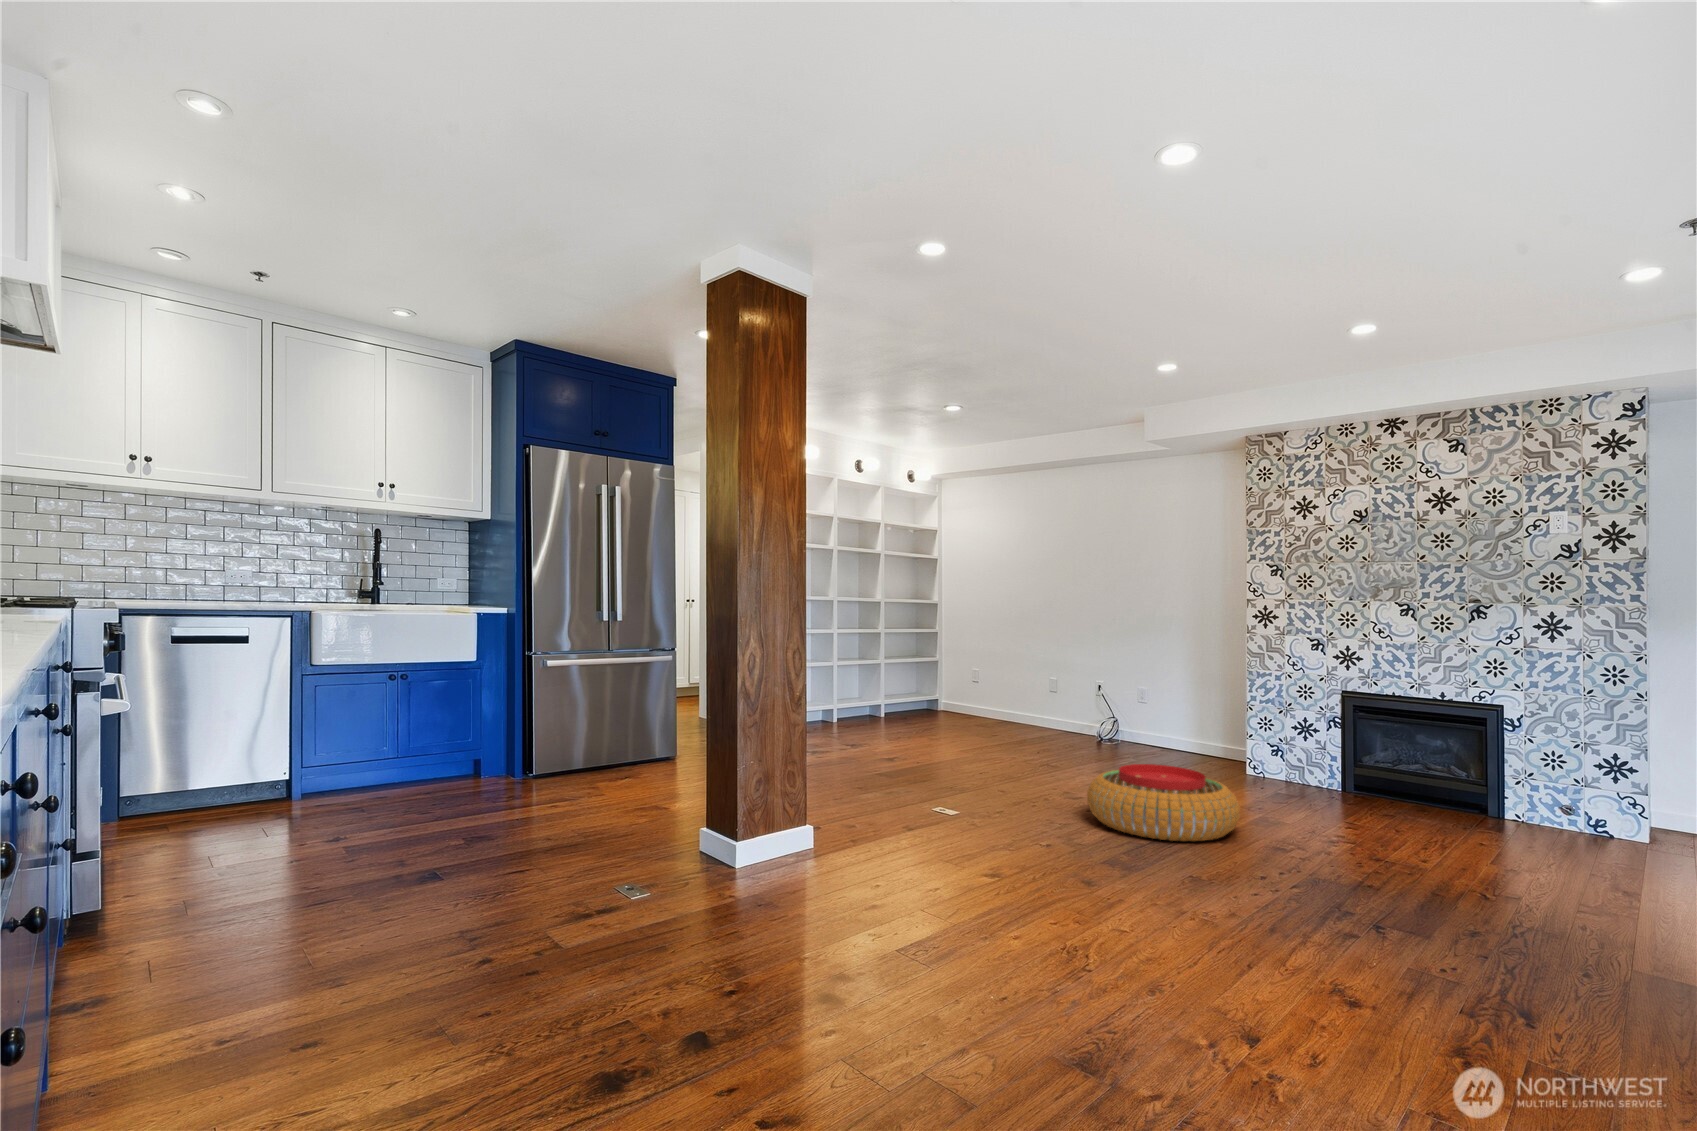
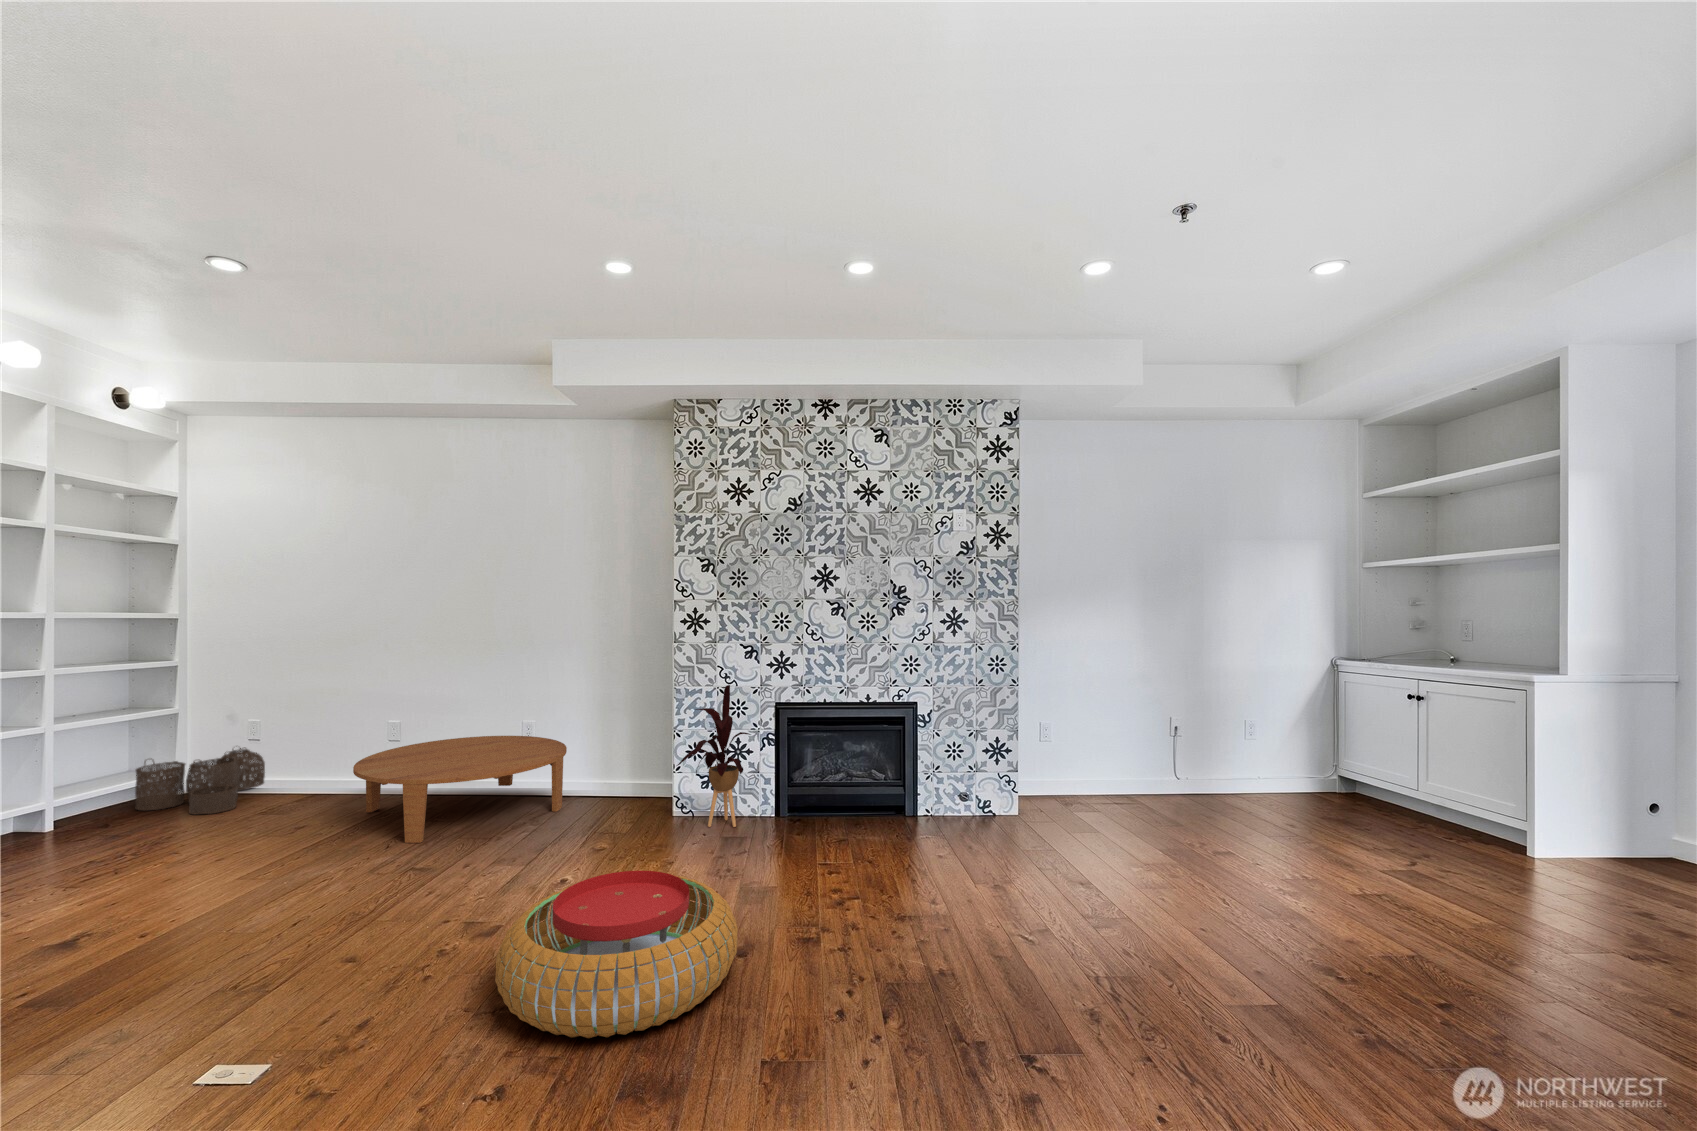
house plant: none [1241,669,1309,788] -> present [677,685,751,827]
woven basket: none [919,690,979,726] -> present [135,747,265,814]
coffee table: none [1026,699,1166,758] -> present [353,736,567,843]

